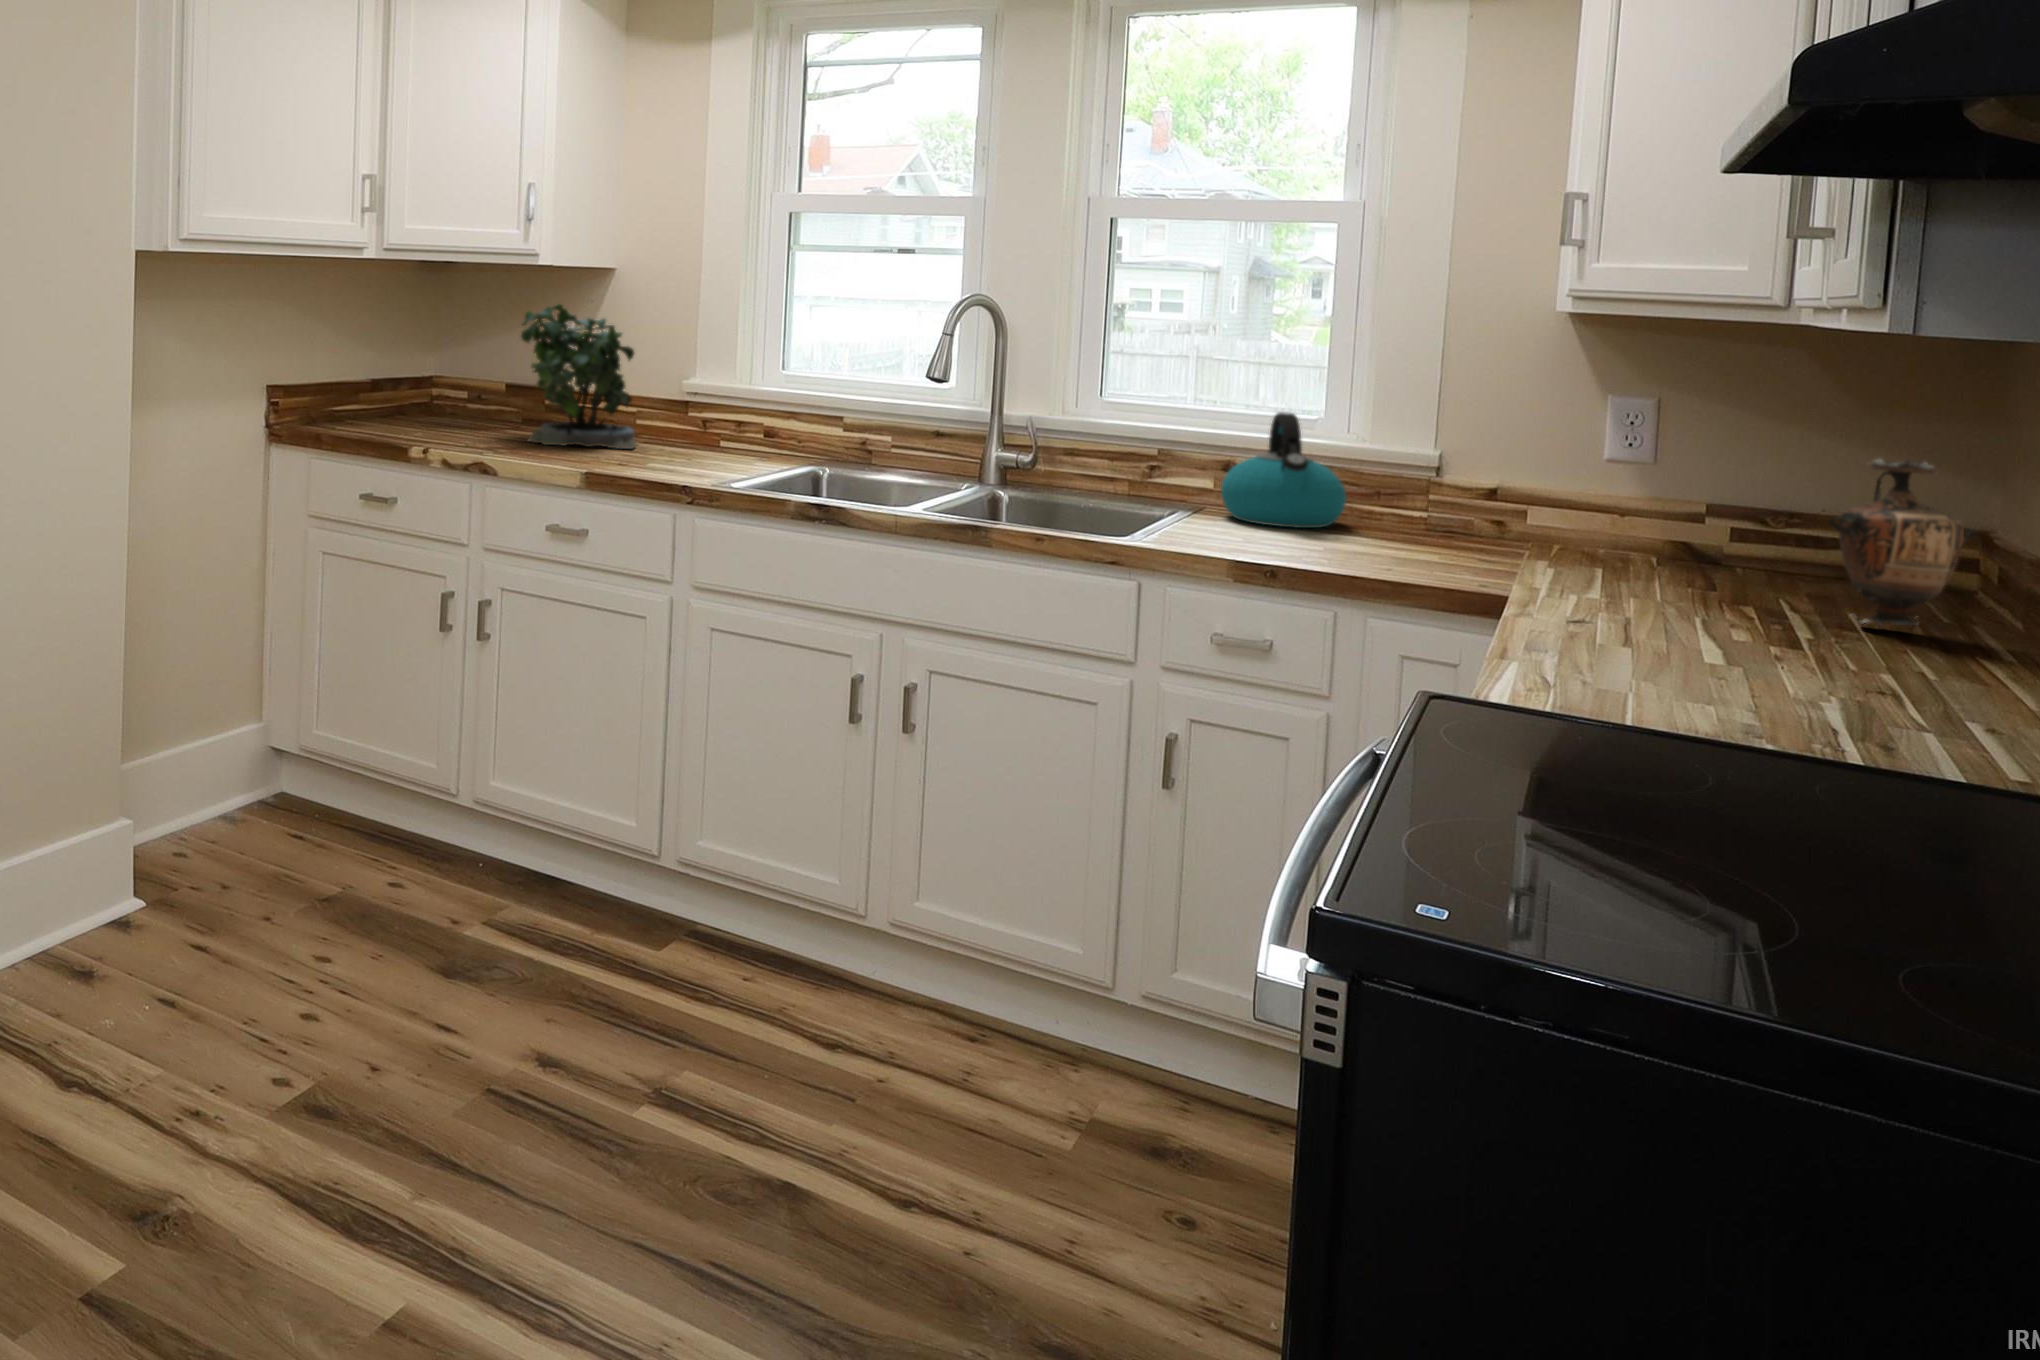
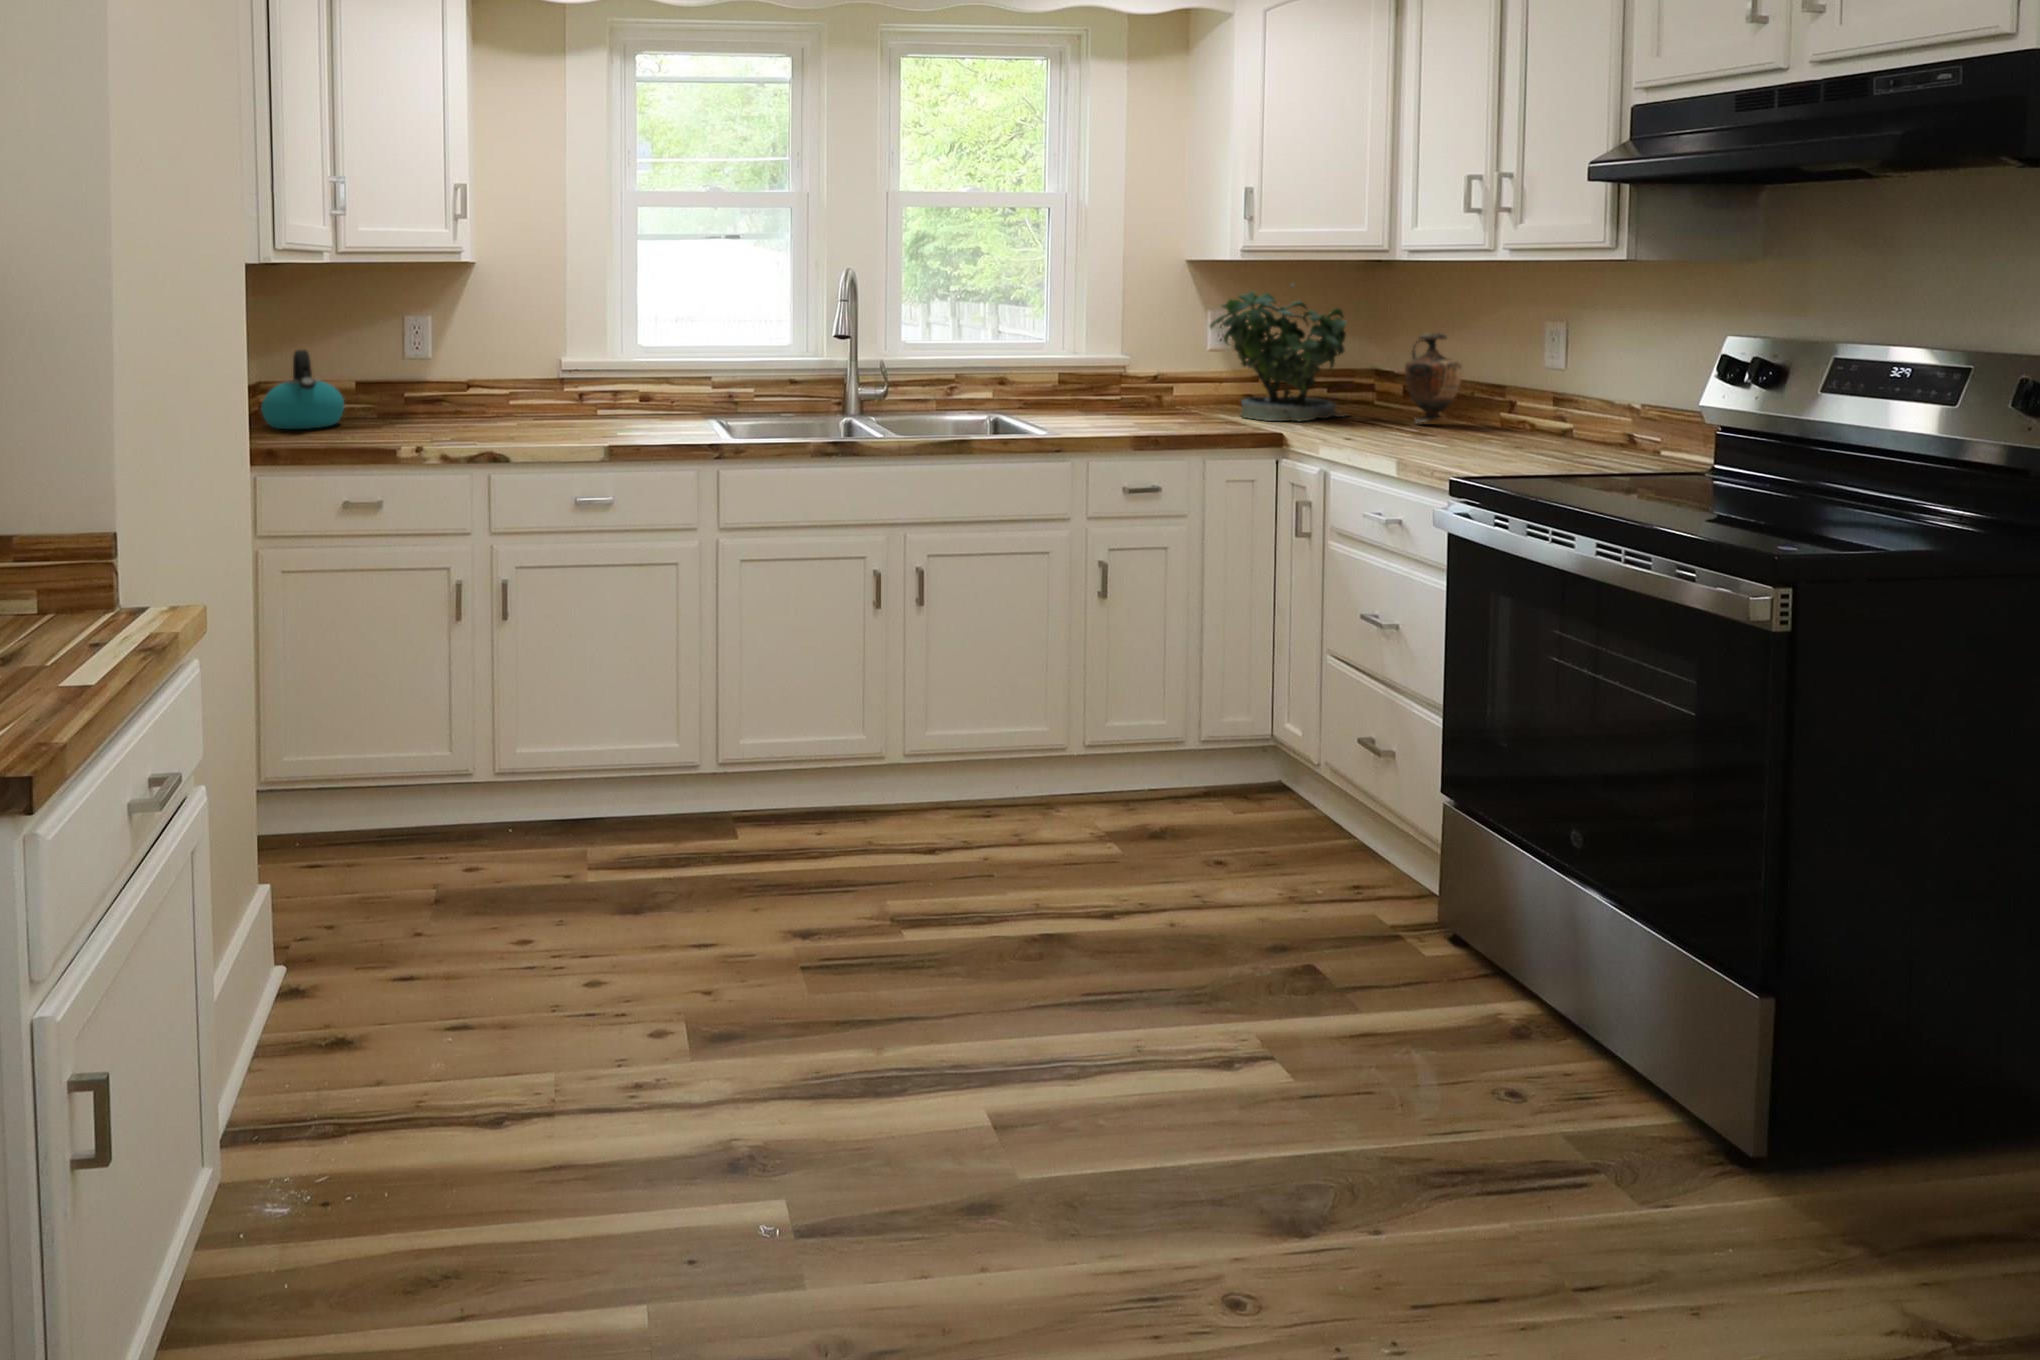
potted plant: present [521,304,636,449] -> present [1210,291,1347,421]
kettle: present [1221,412,1347,528] -> present [261,350,344,429]

